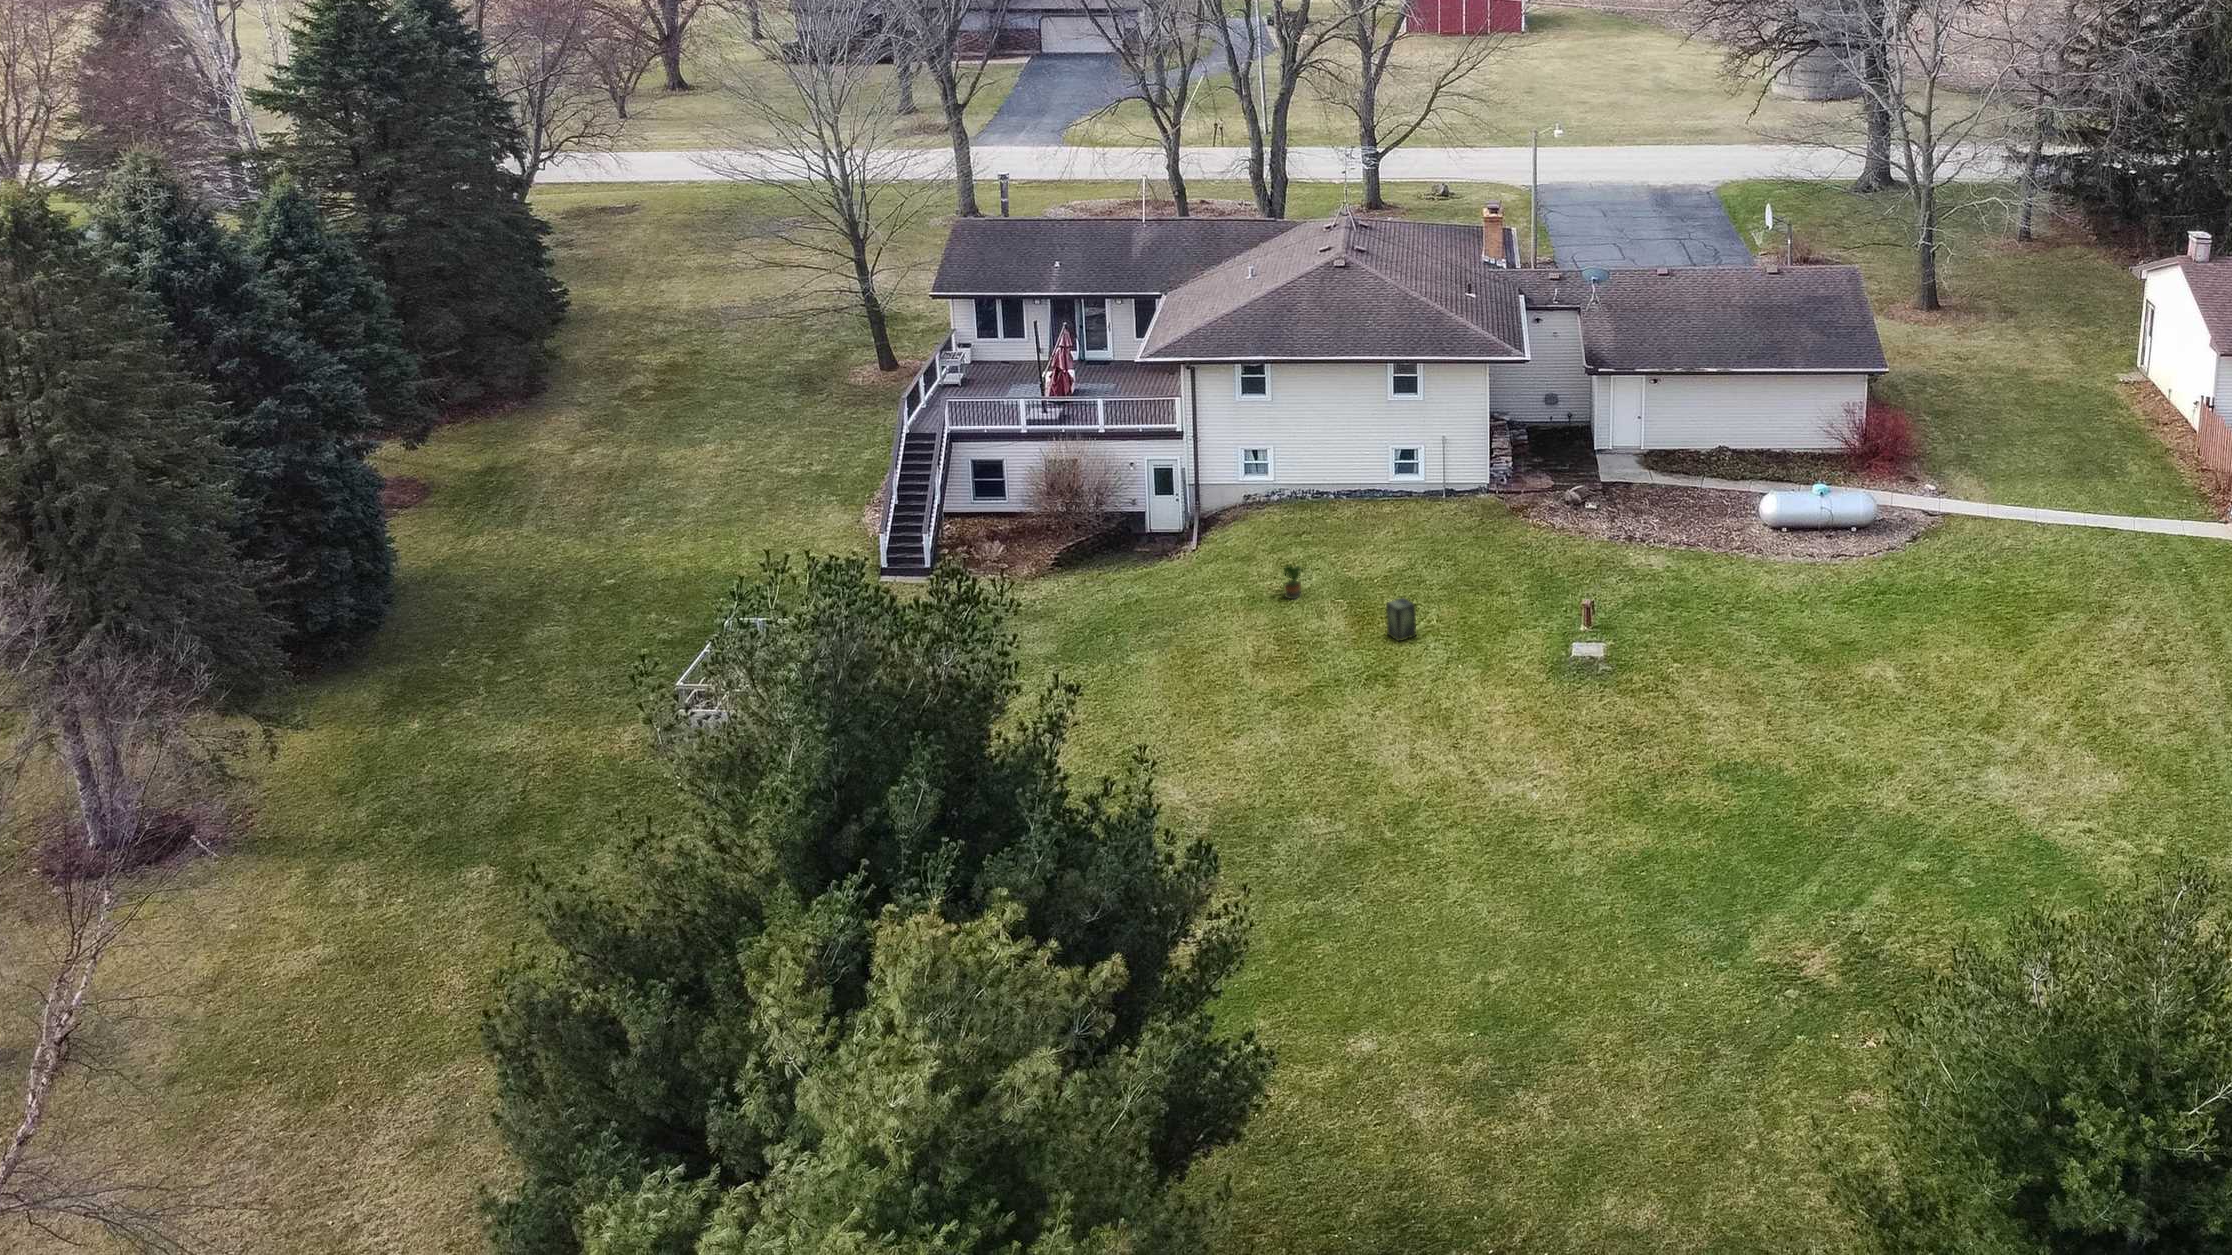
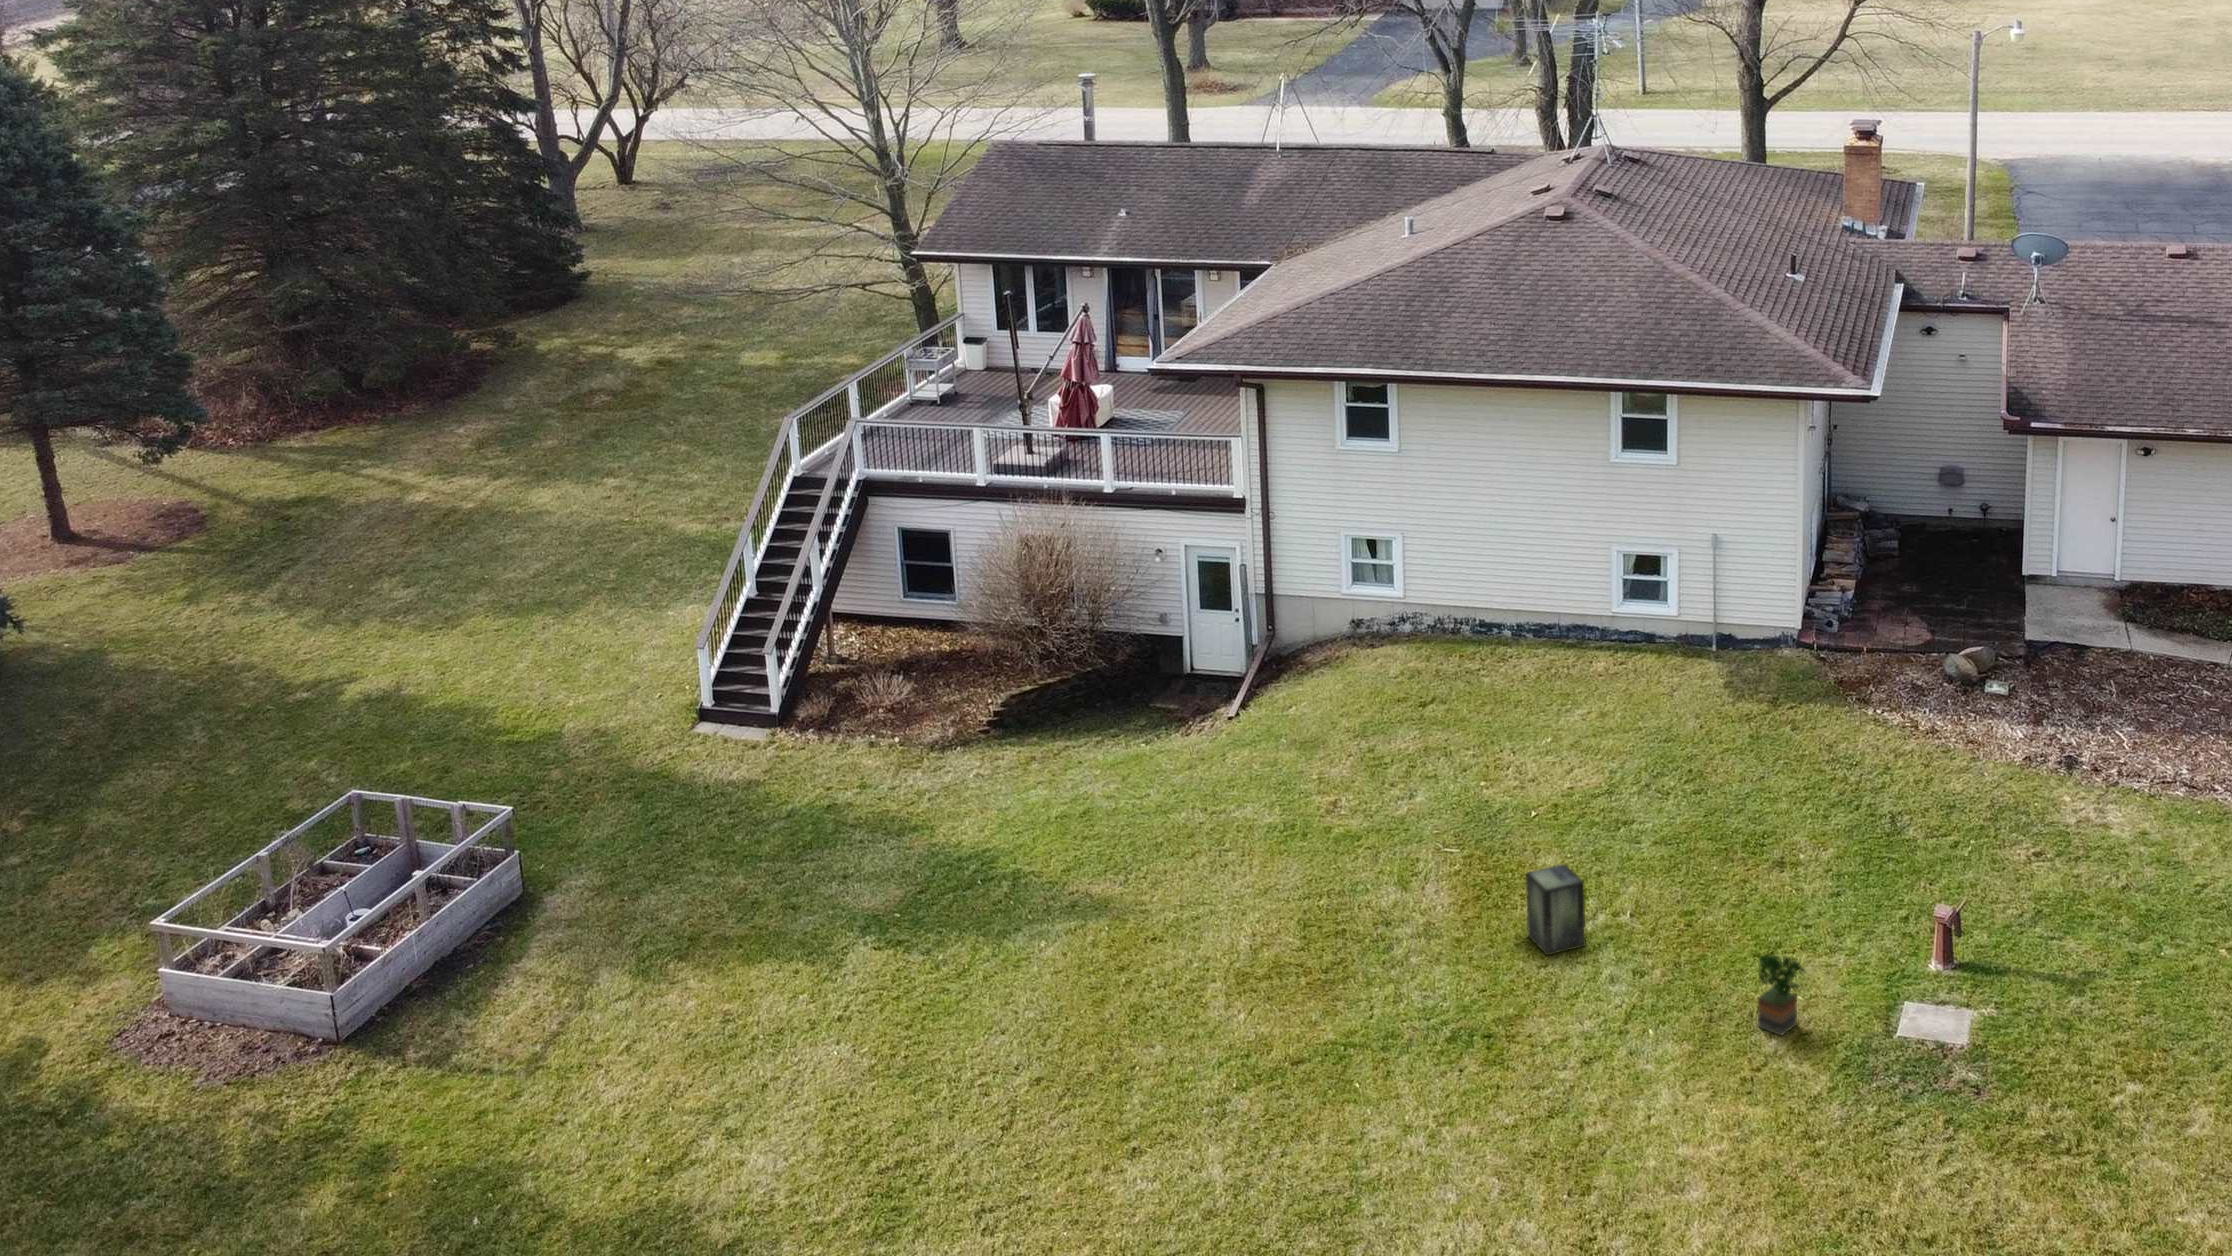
potted tree: present [1284,565,1302,599] -> present [1758,953,1806,1036]

